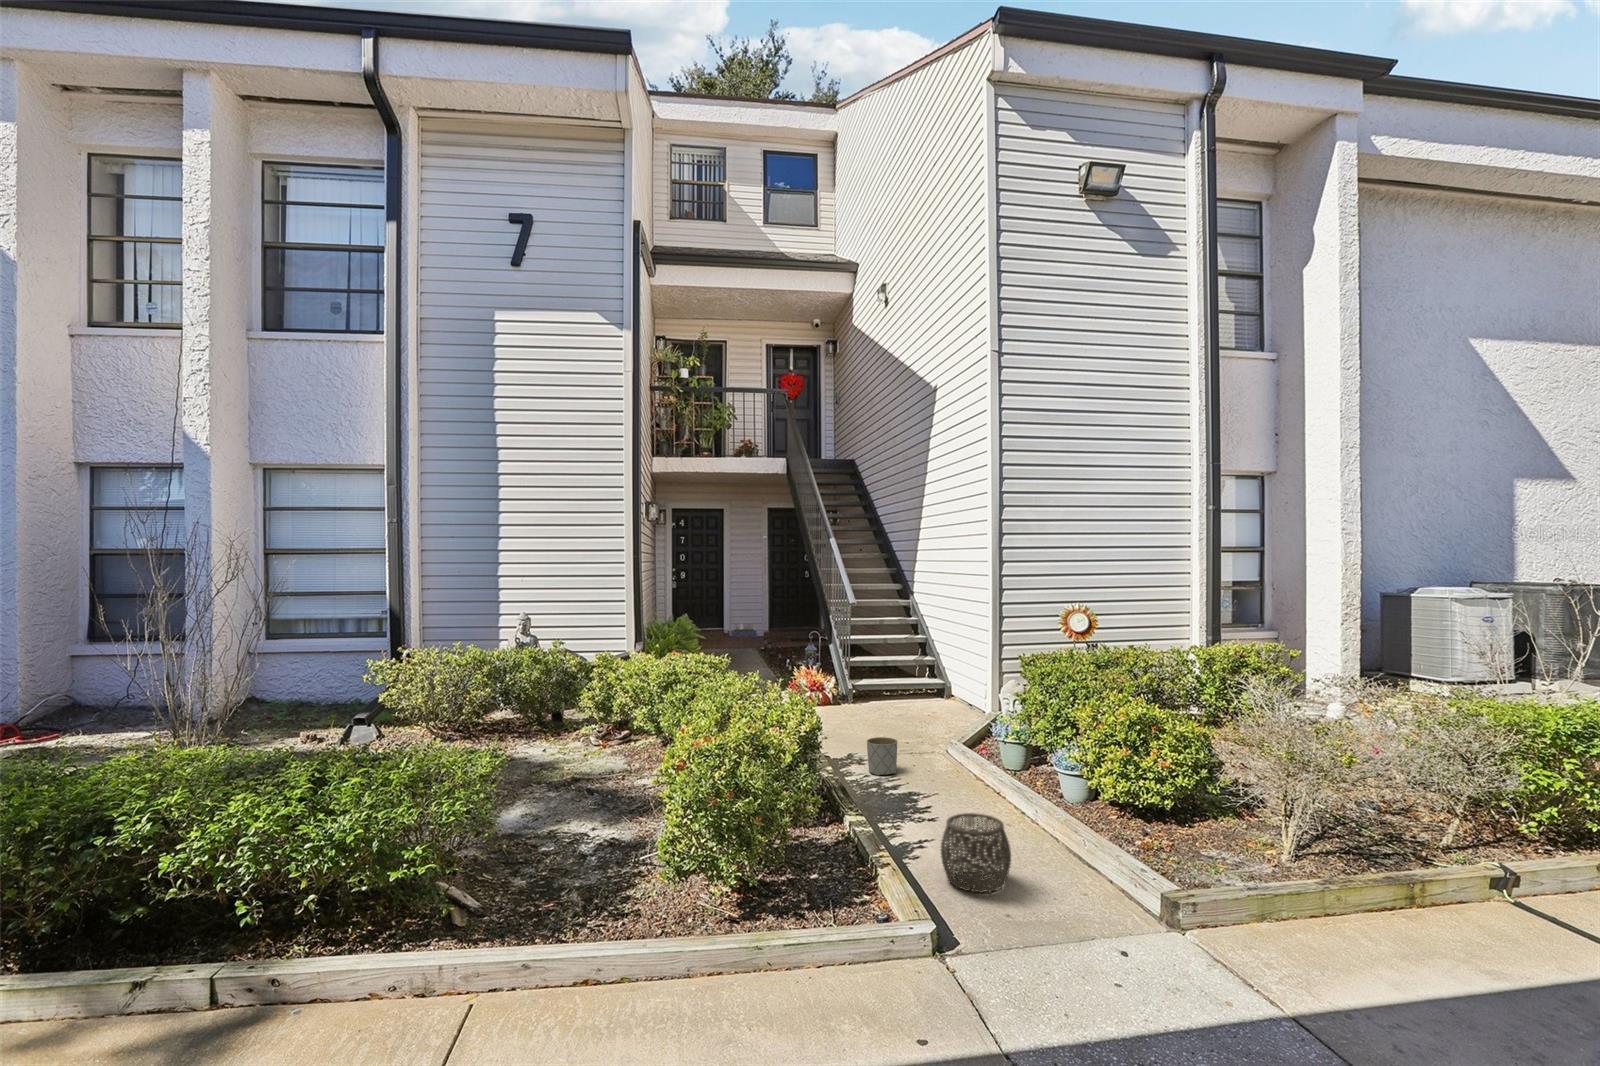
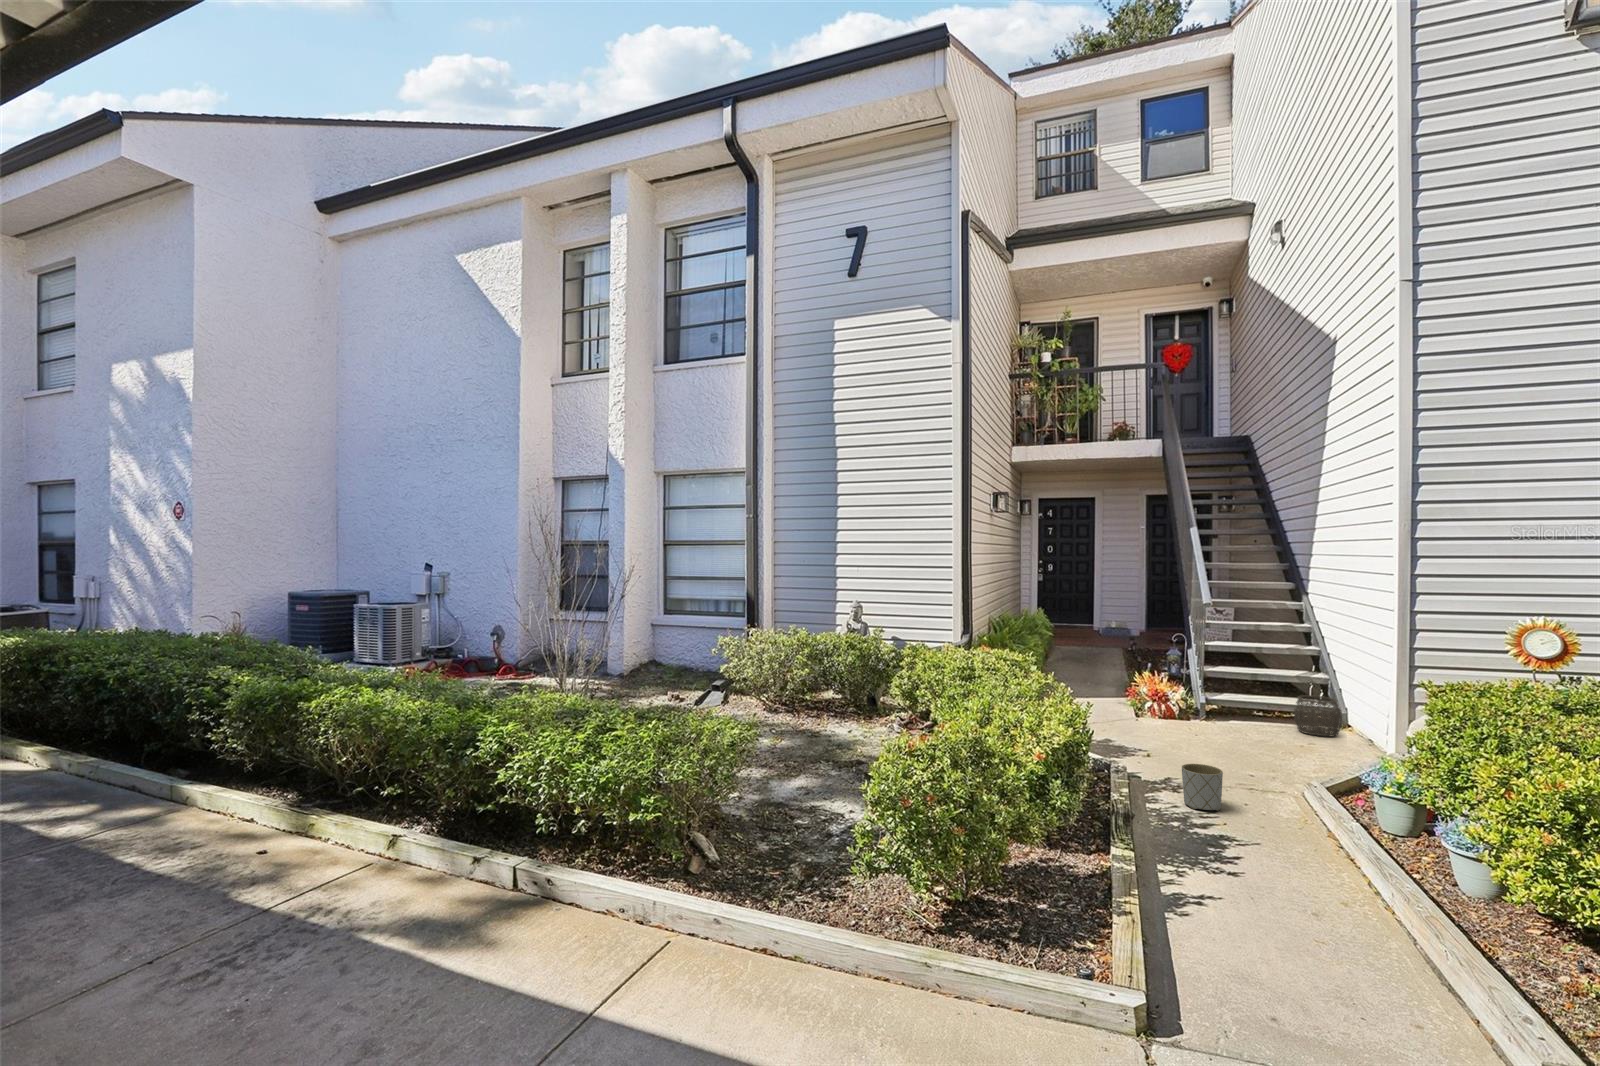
woven basket: present [941,813,1011,893] -> present [1294,695,1342,737]

